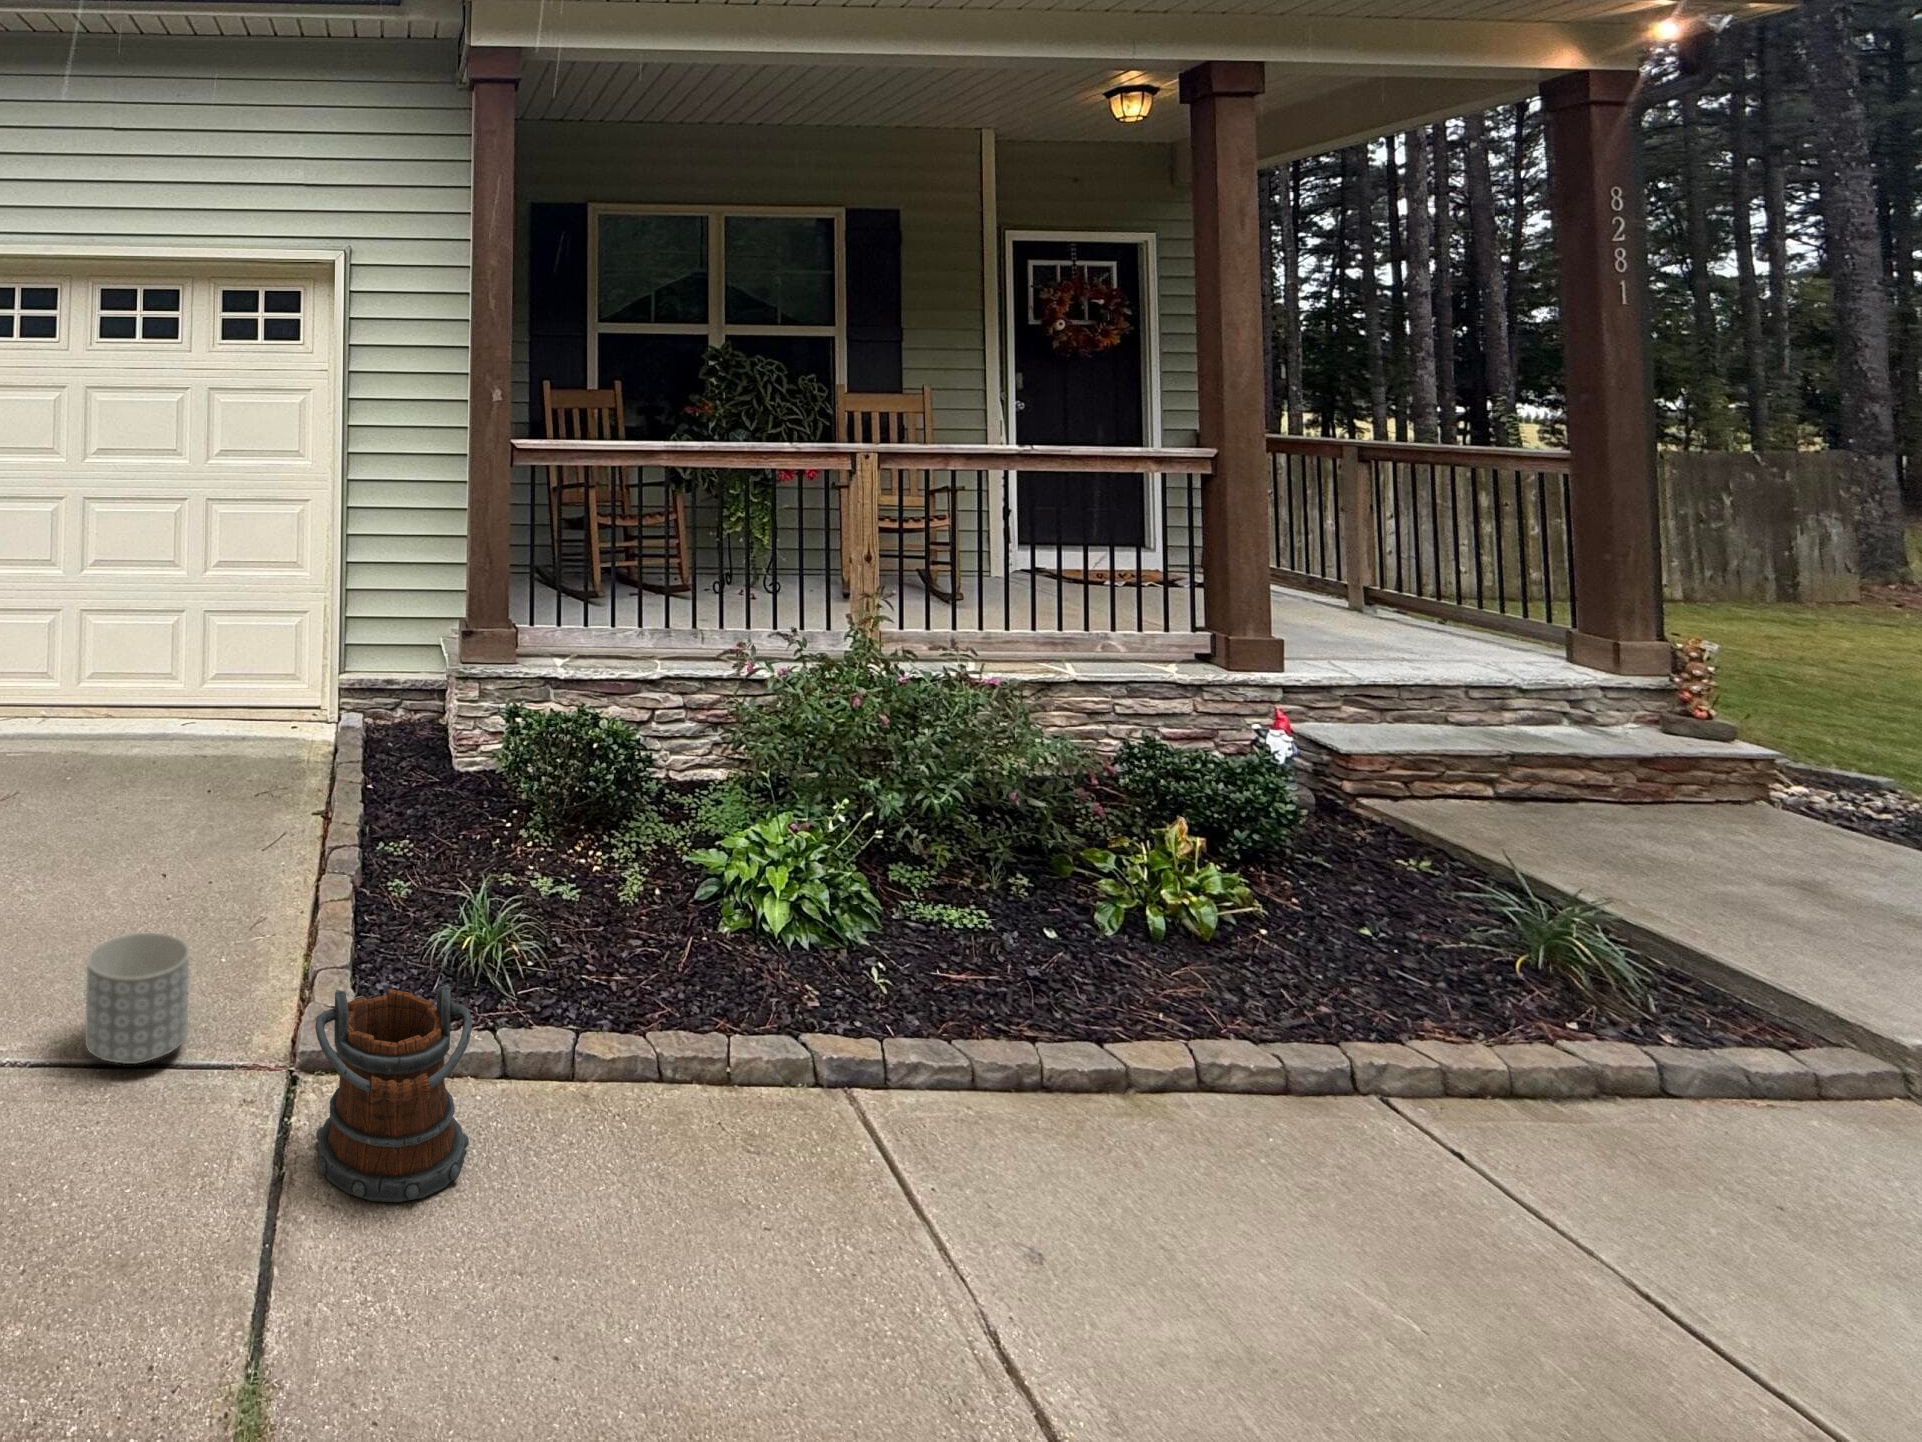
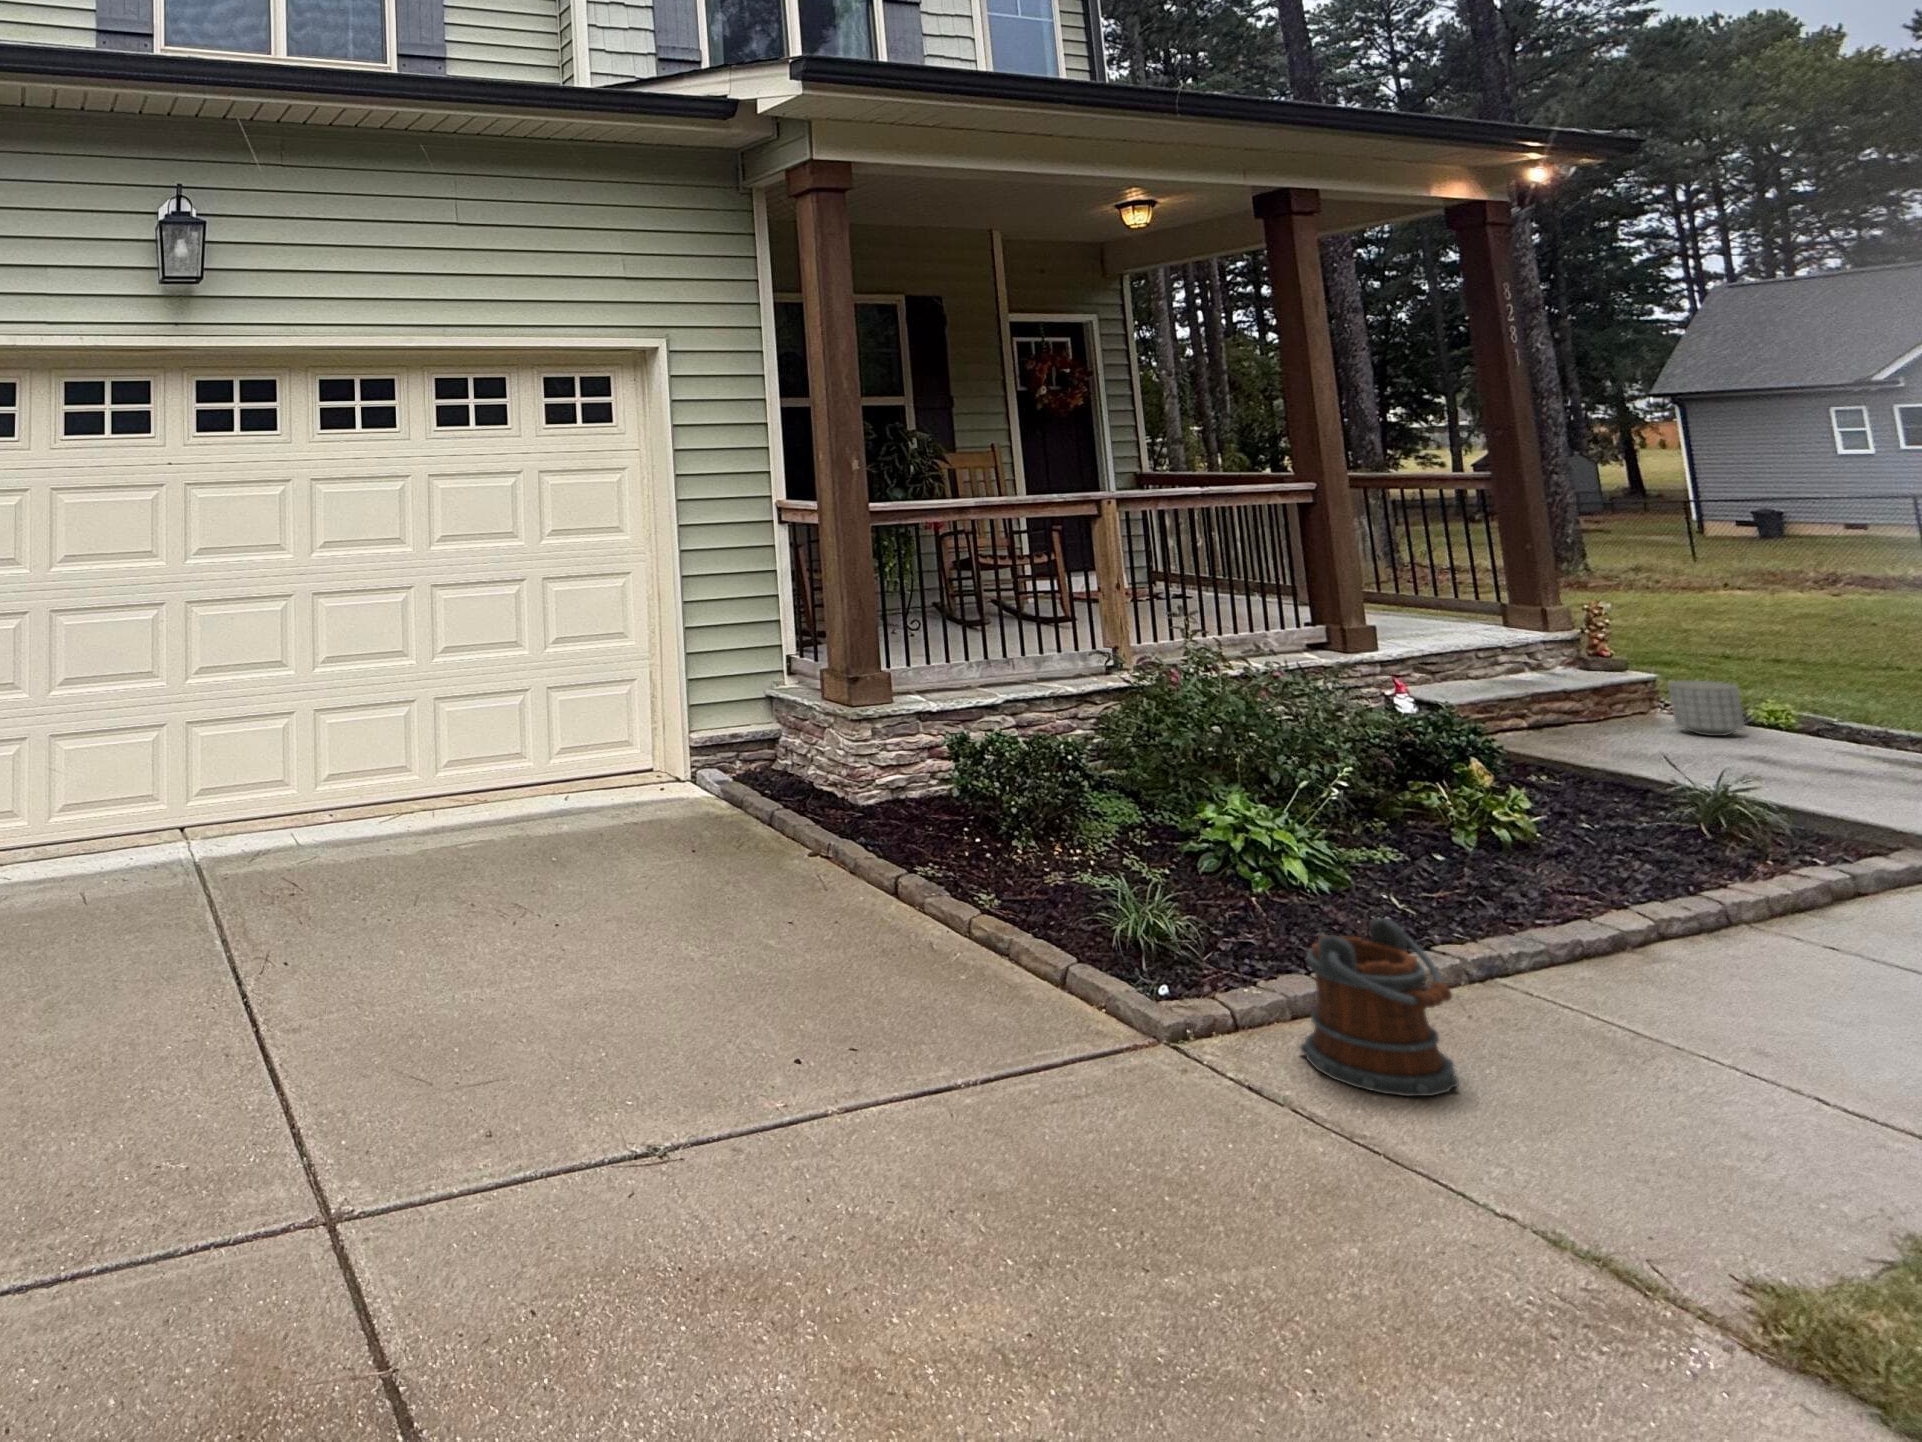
planter: present [85,933,189,1064] -> present [1668,681,1745,736]

